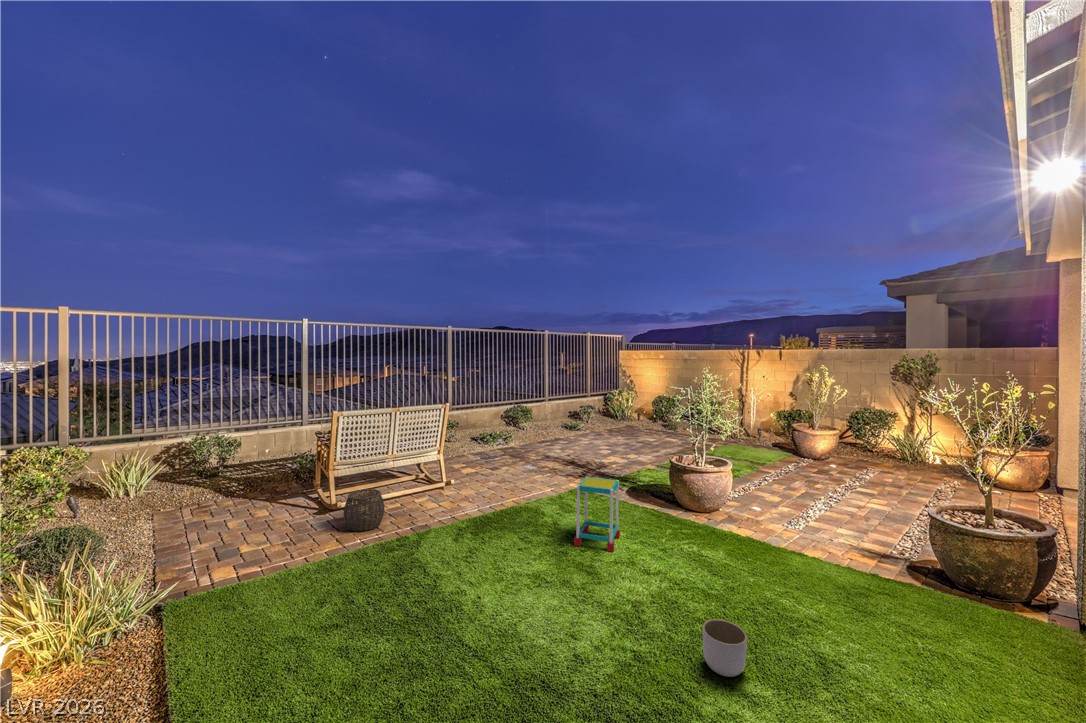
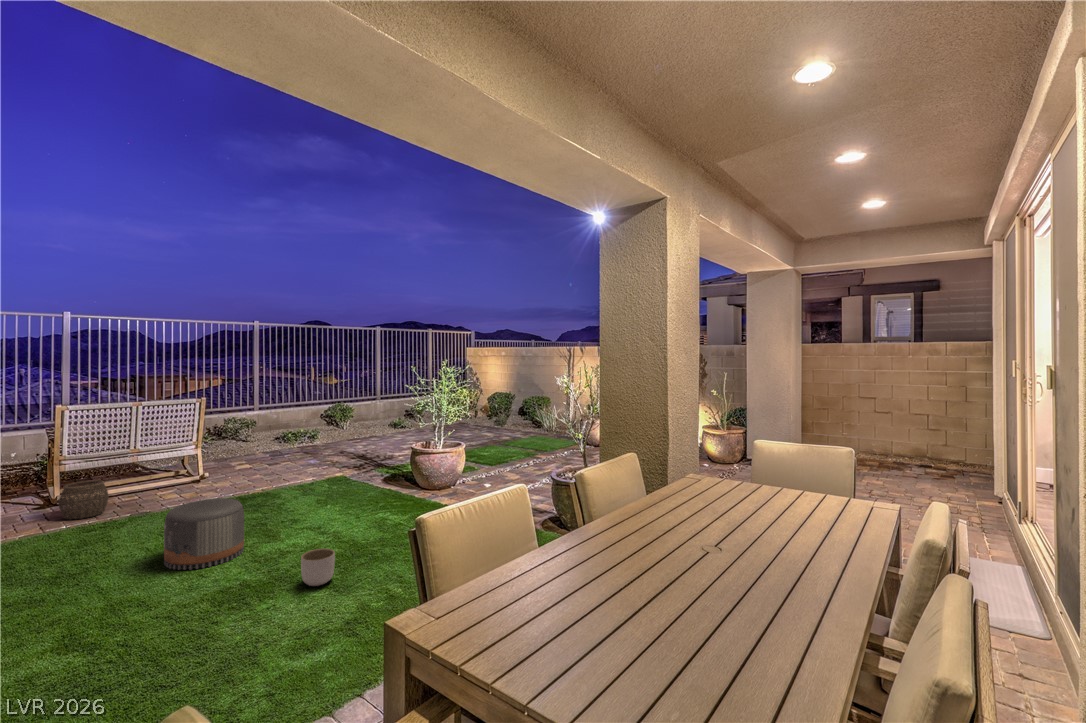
side table: present [574,477,620,552] -> none [286,459,339,521]
pouf: none [497,530,575,625] -> present [164,498,244,570]

